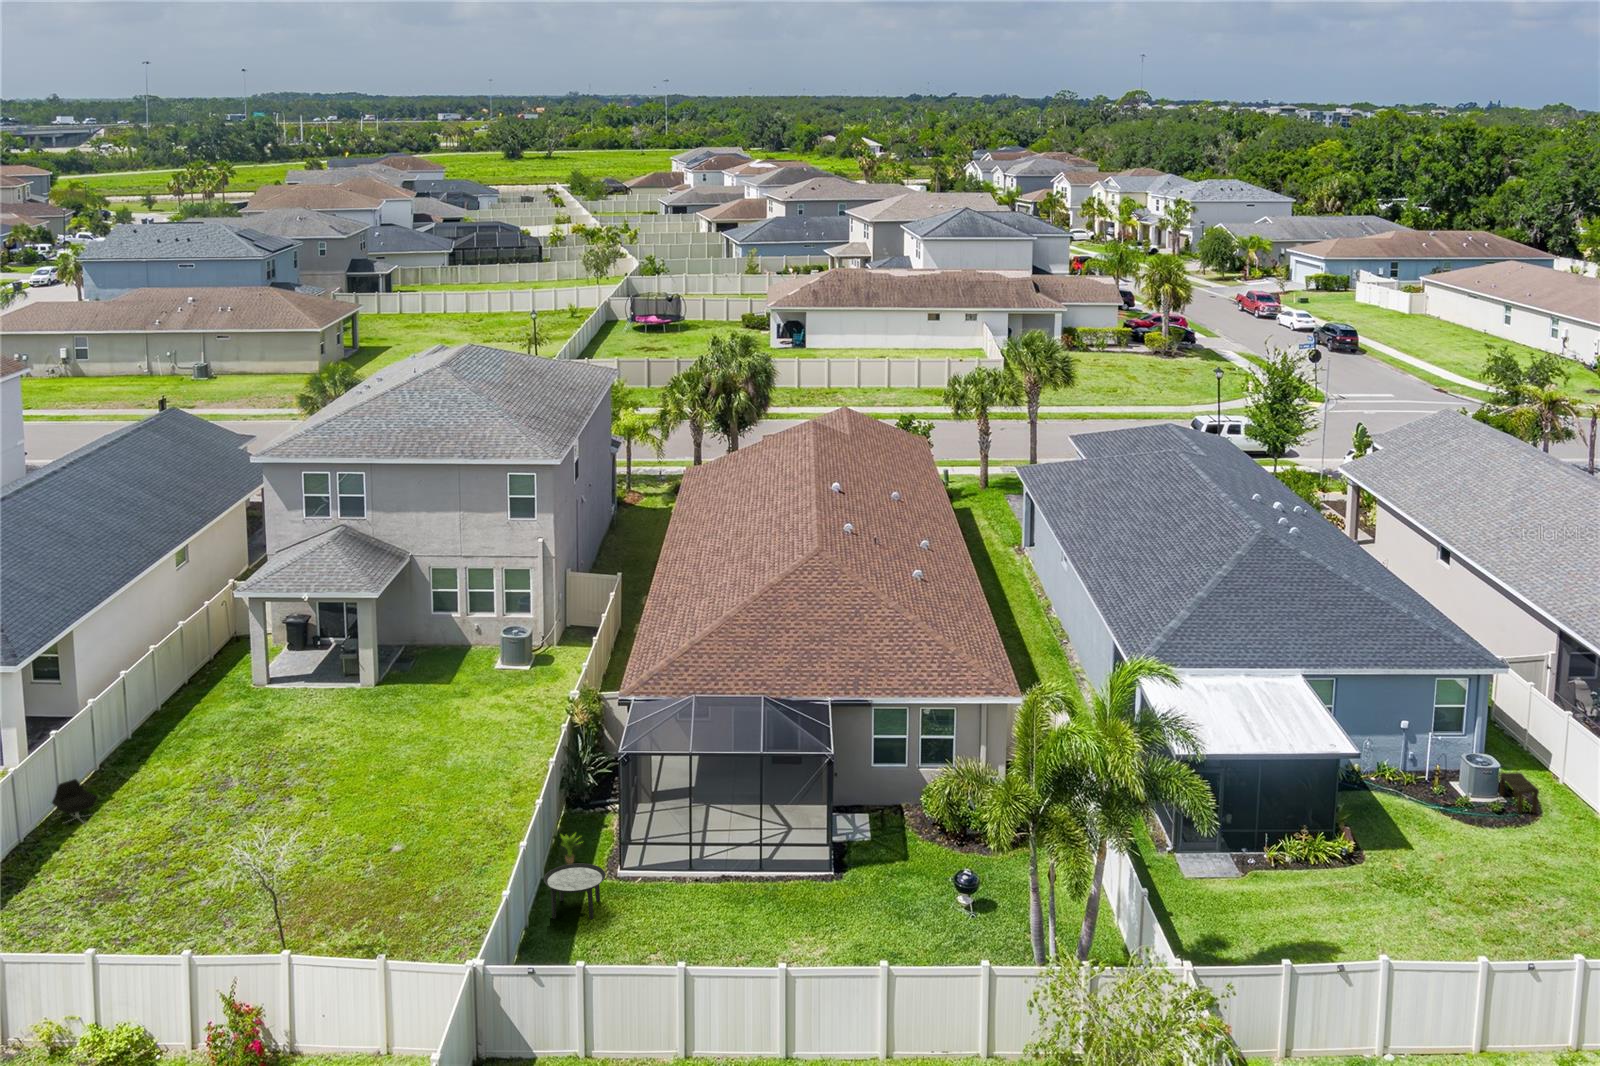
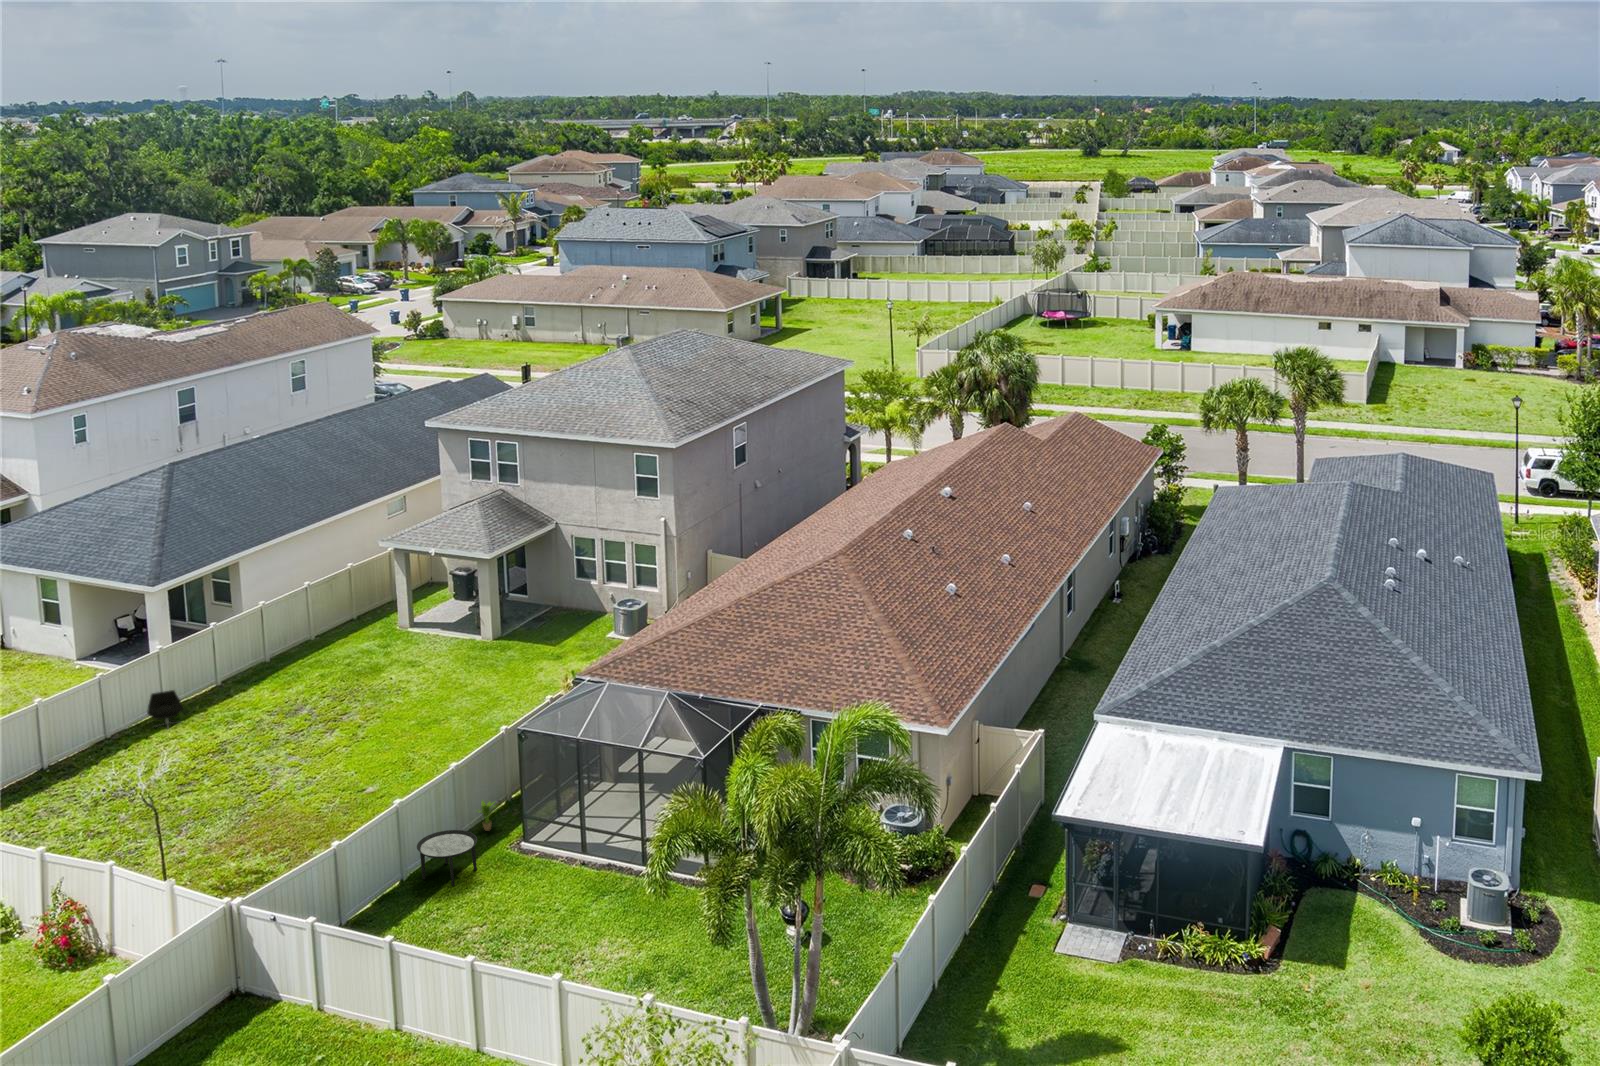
bench: present [1499,772,1539,814] -> none [1511,898,1545,954]

